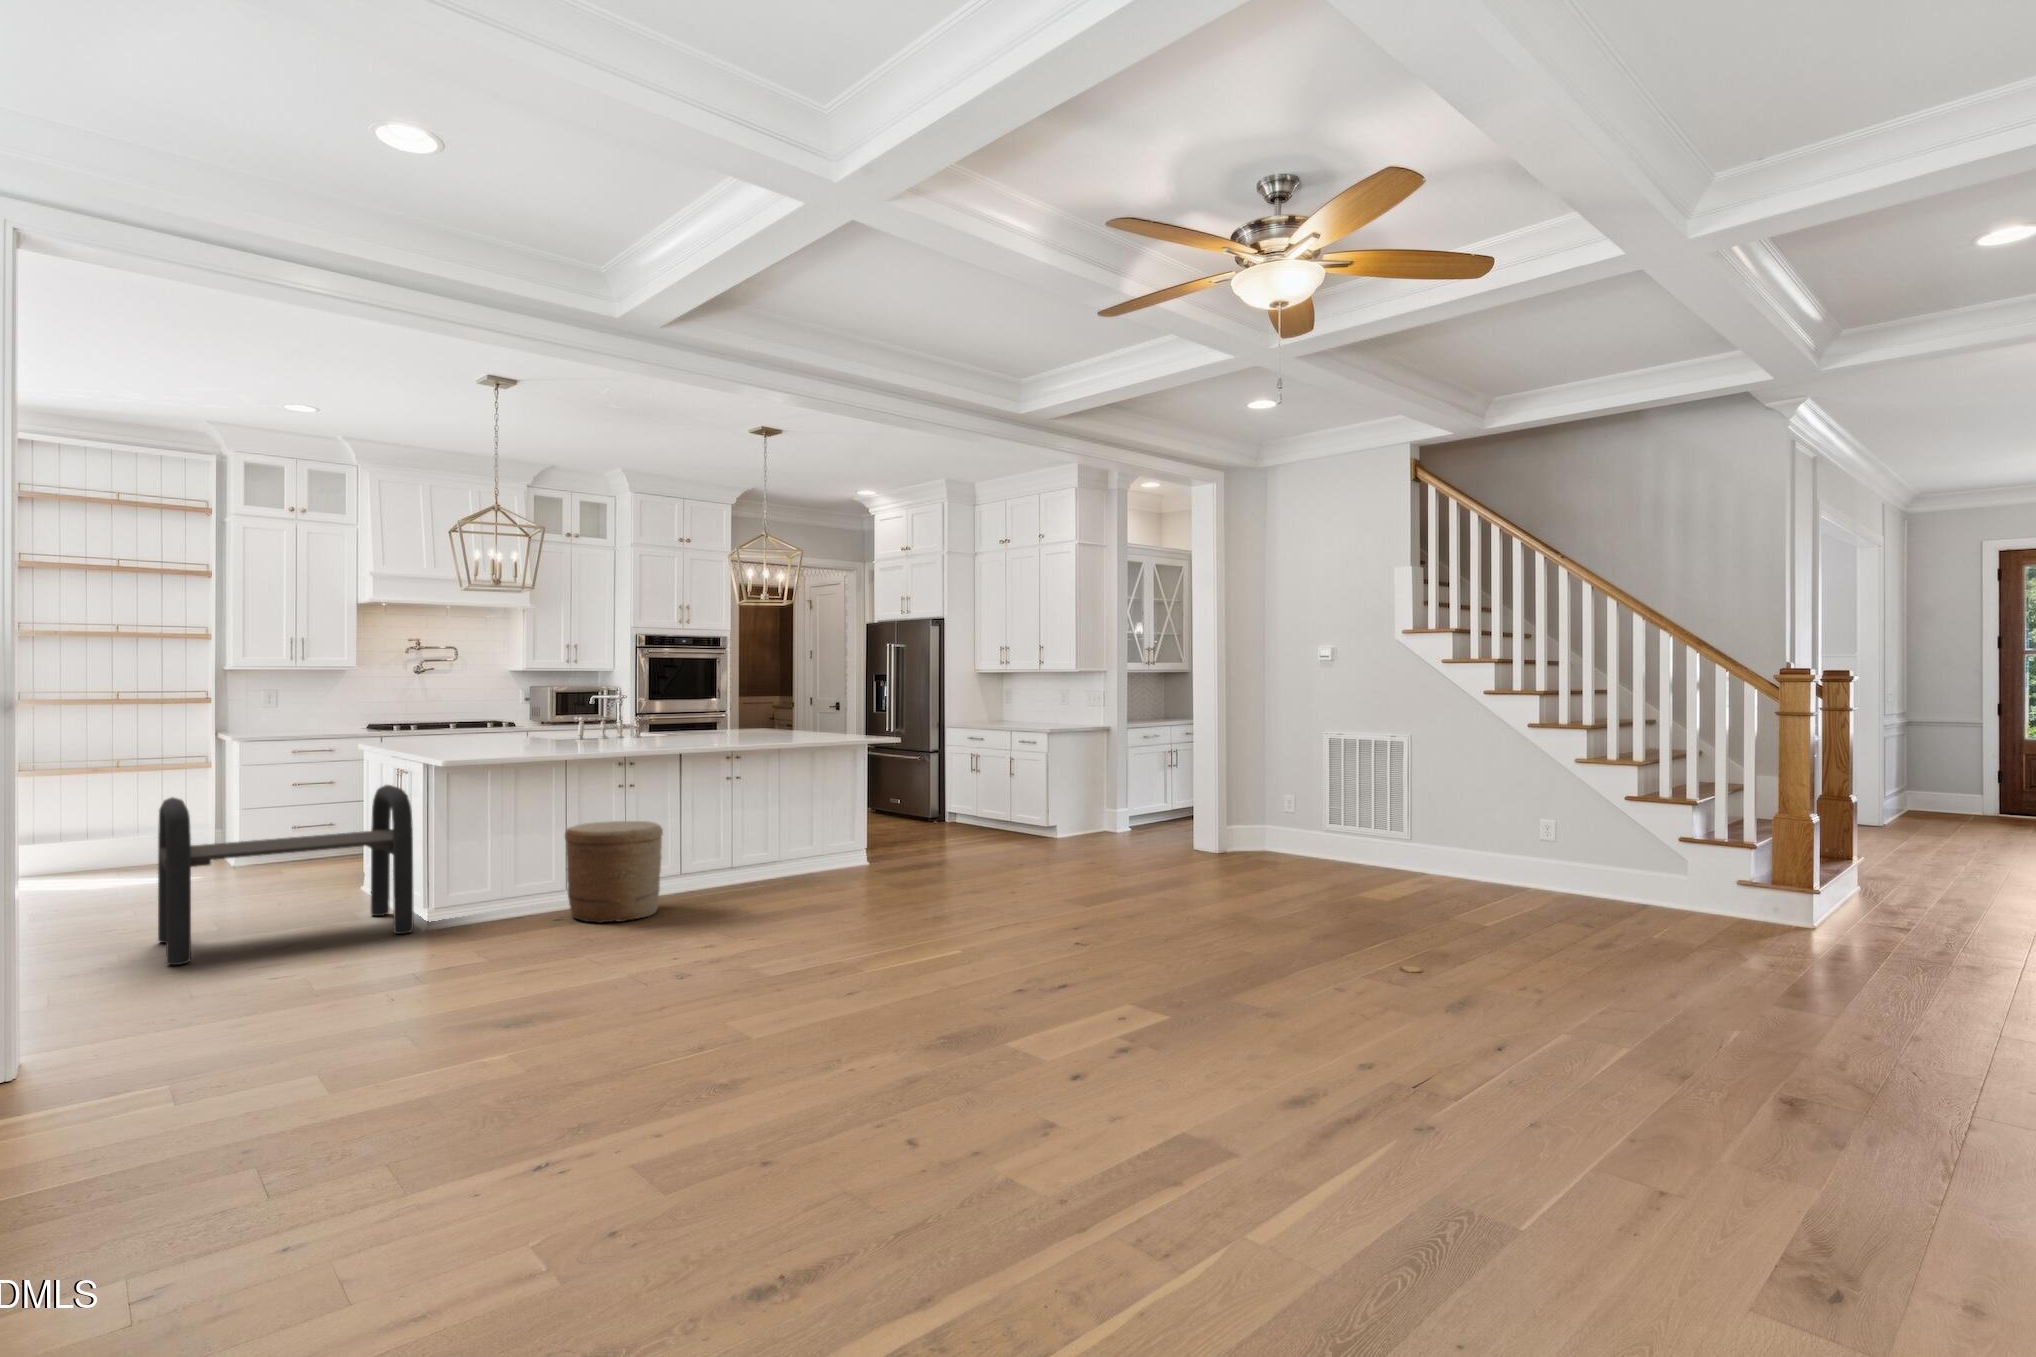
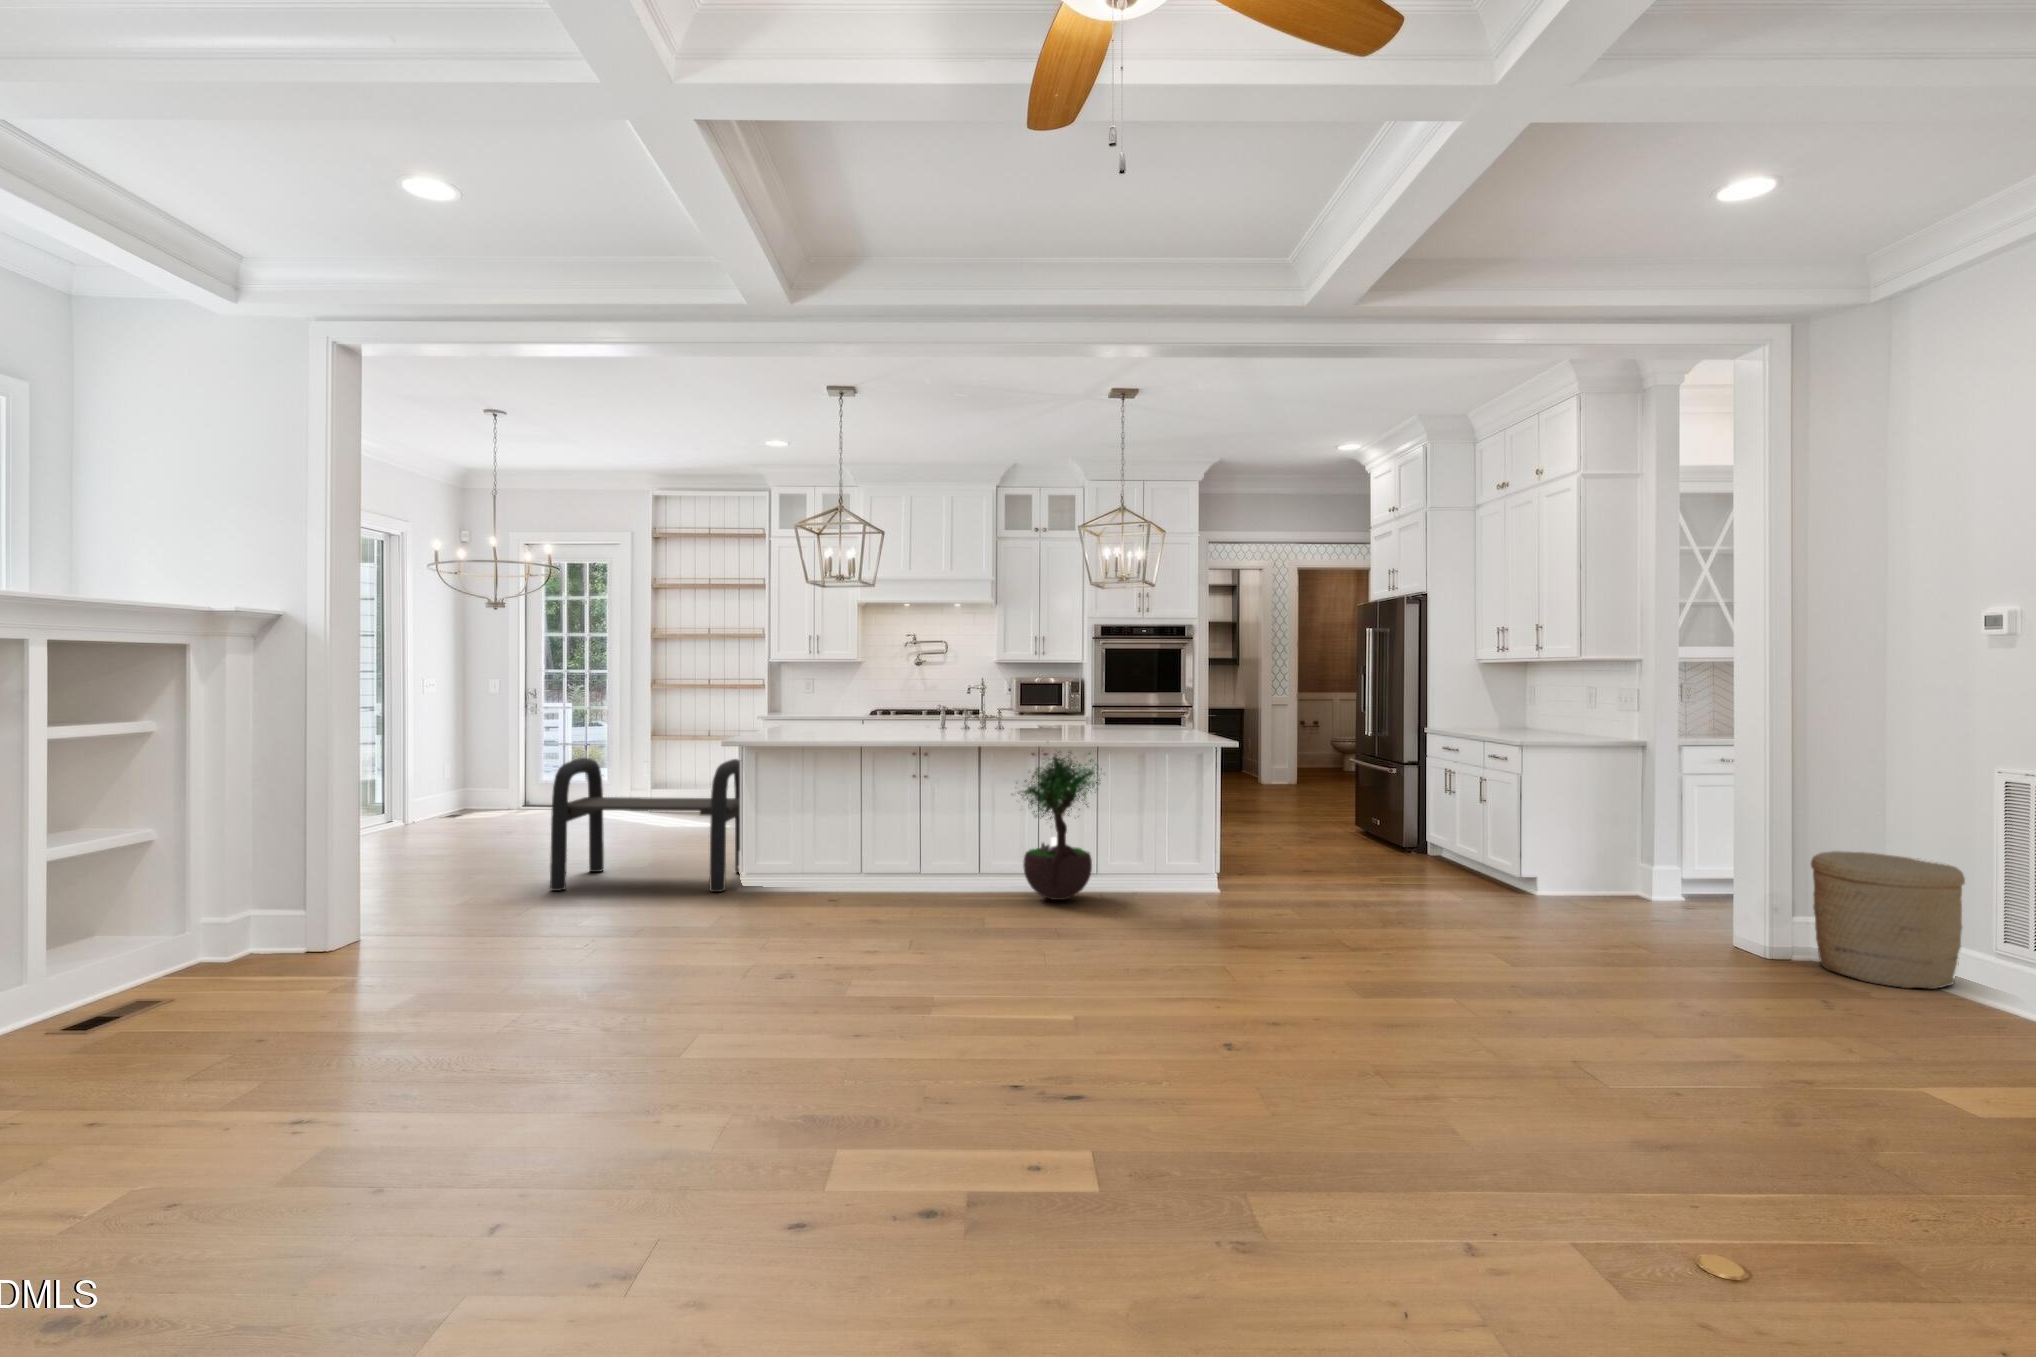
potted tree: none [731,744,814,889] -> present [1011,752,1105,900]
woven basket: present [565,821,663,923] -> present [1811,851,1965,989]

